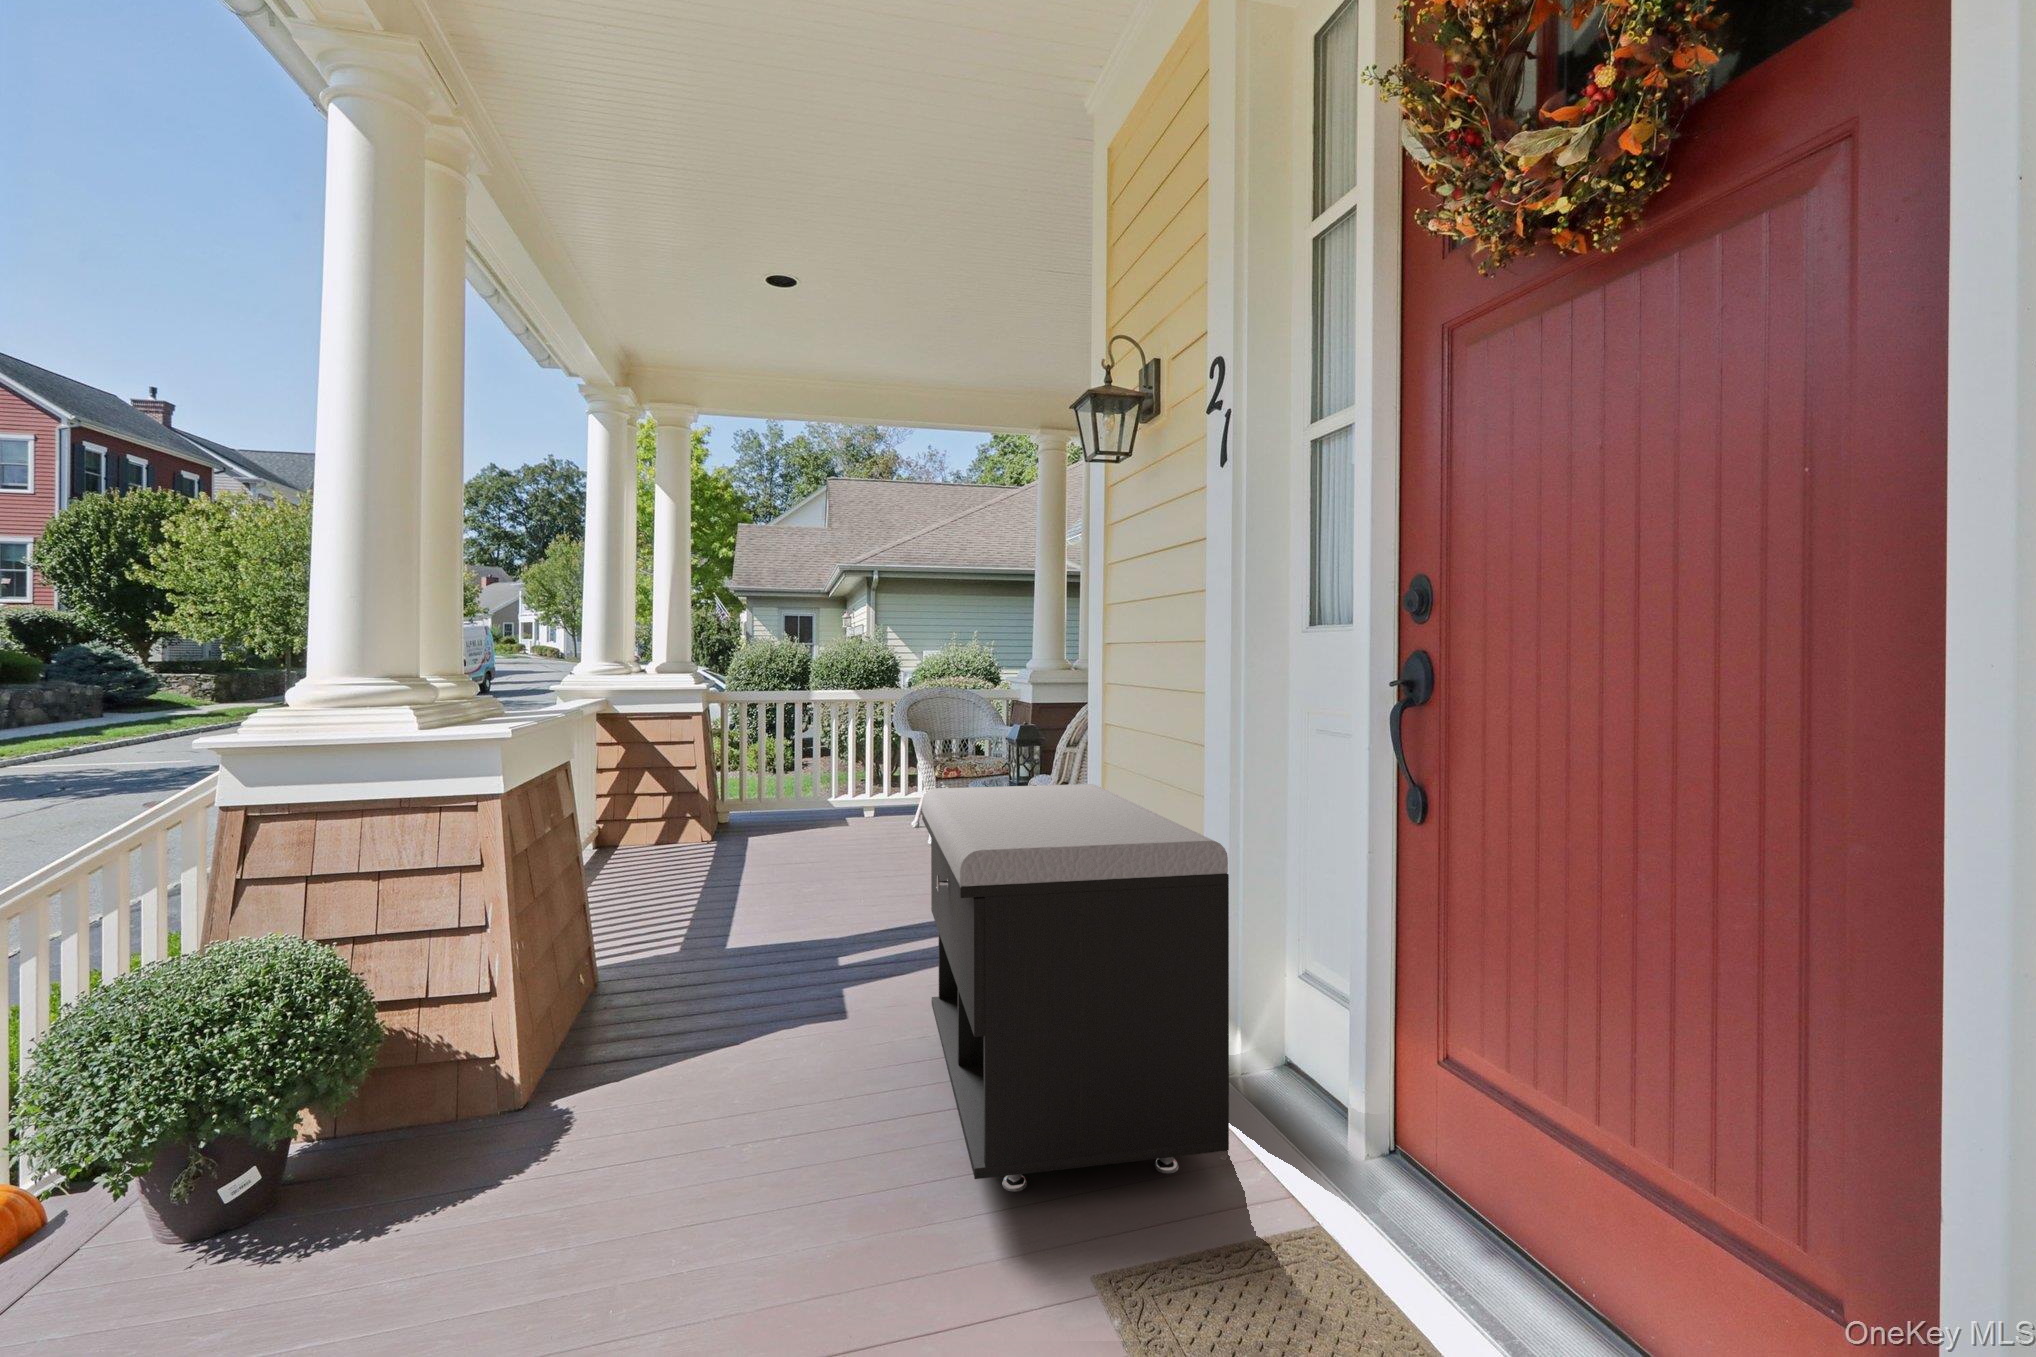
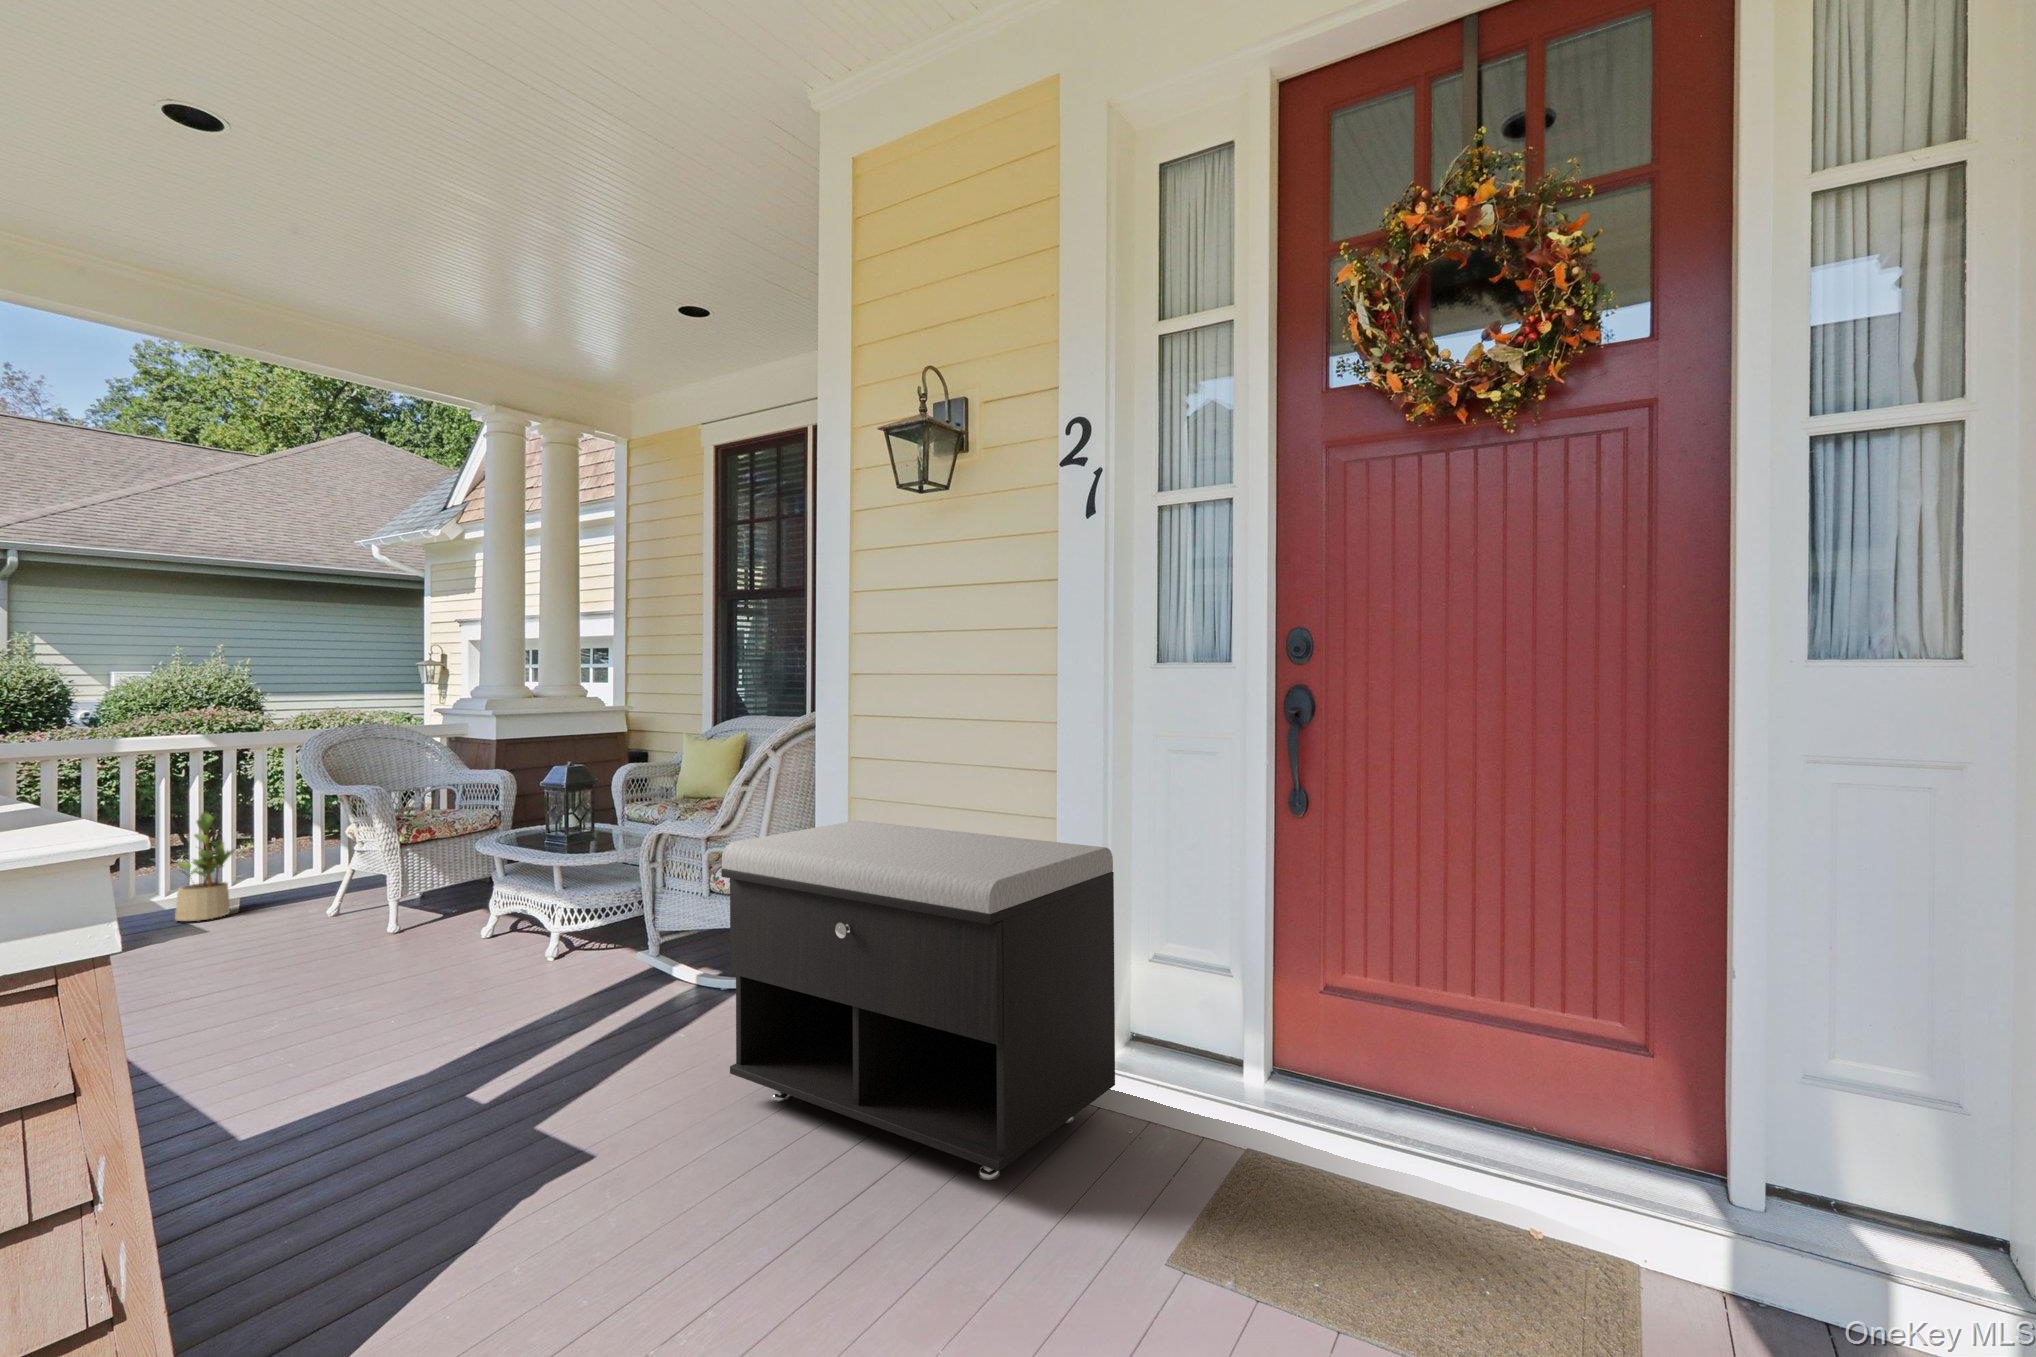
potted plant: none [840,743,875,817] -> present [175,813,234,921]

